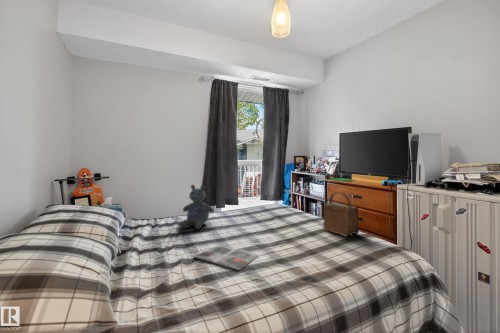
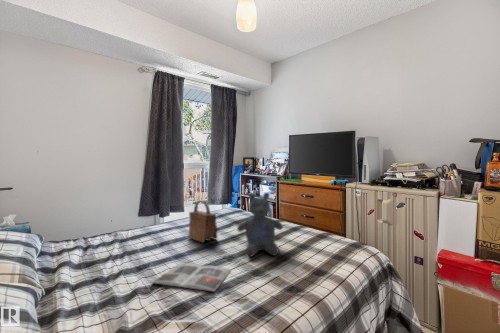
stuffed bear: present [180,185,214,229] -> present [237,192,283,256]
handbag: present [323,192,359,236] -> present [189,200,217,243]

